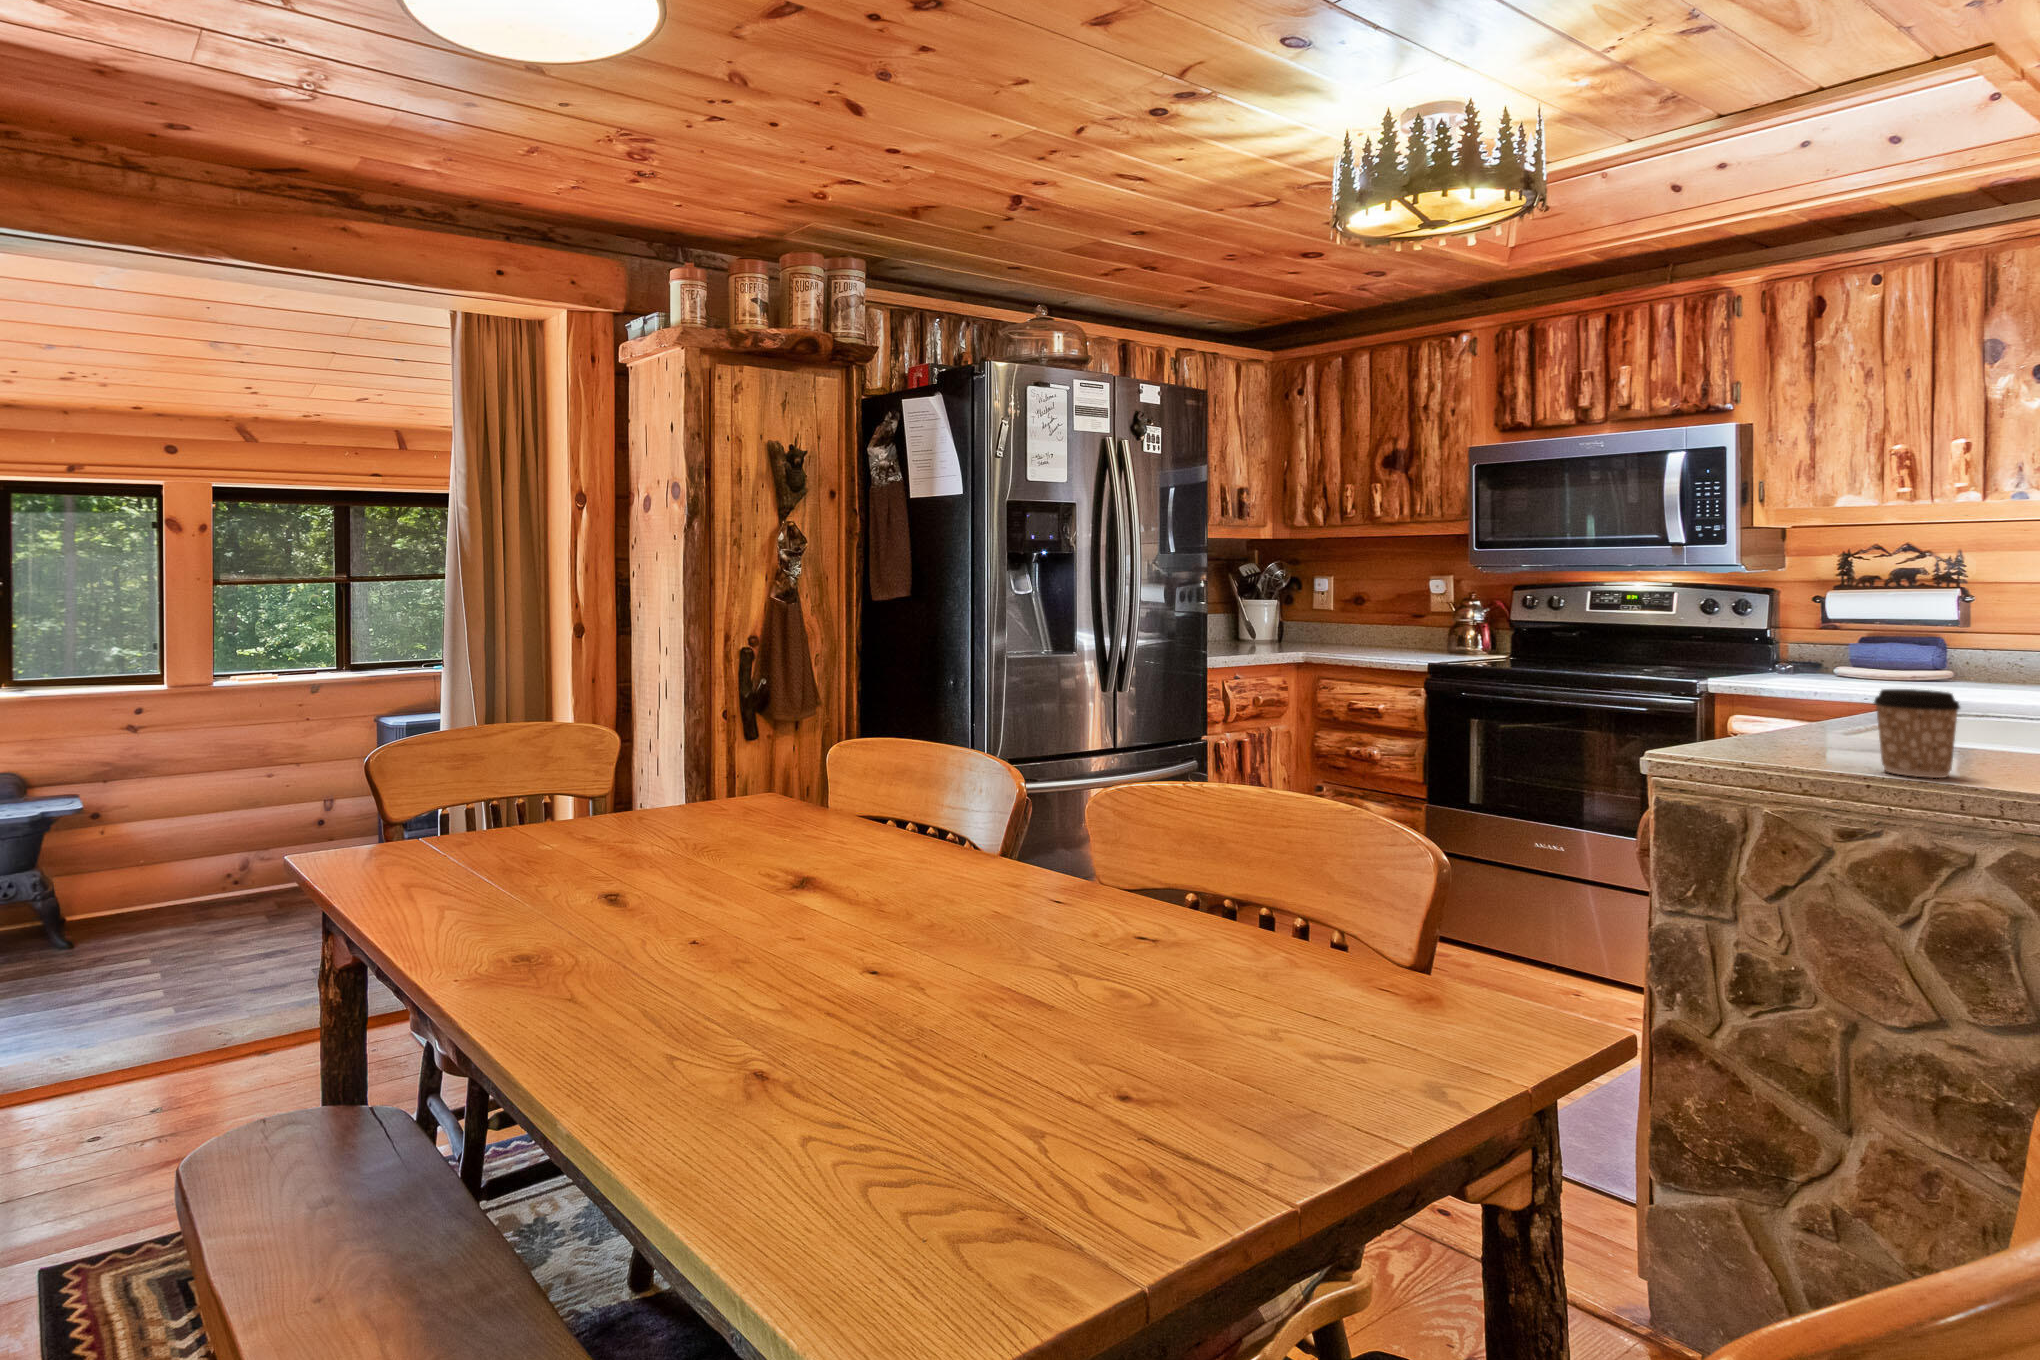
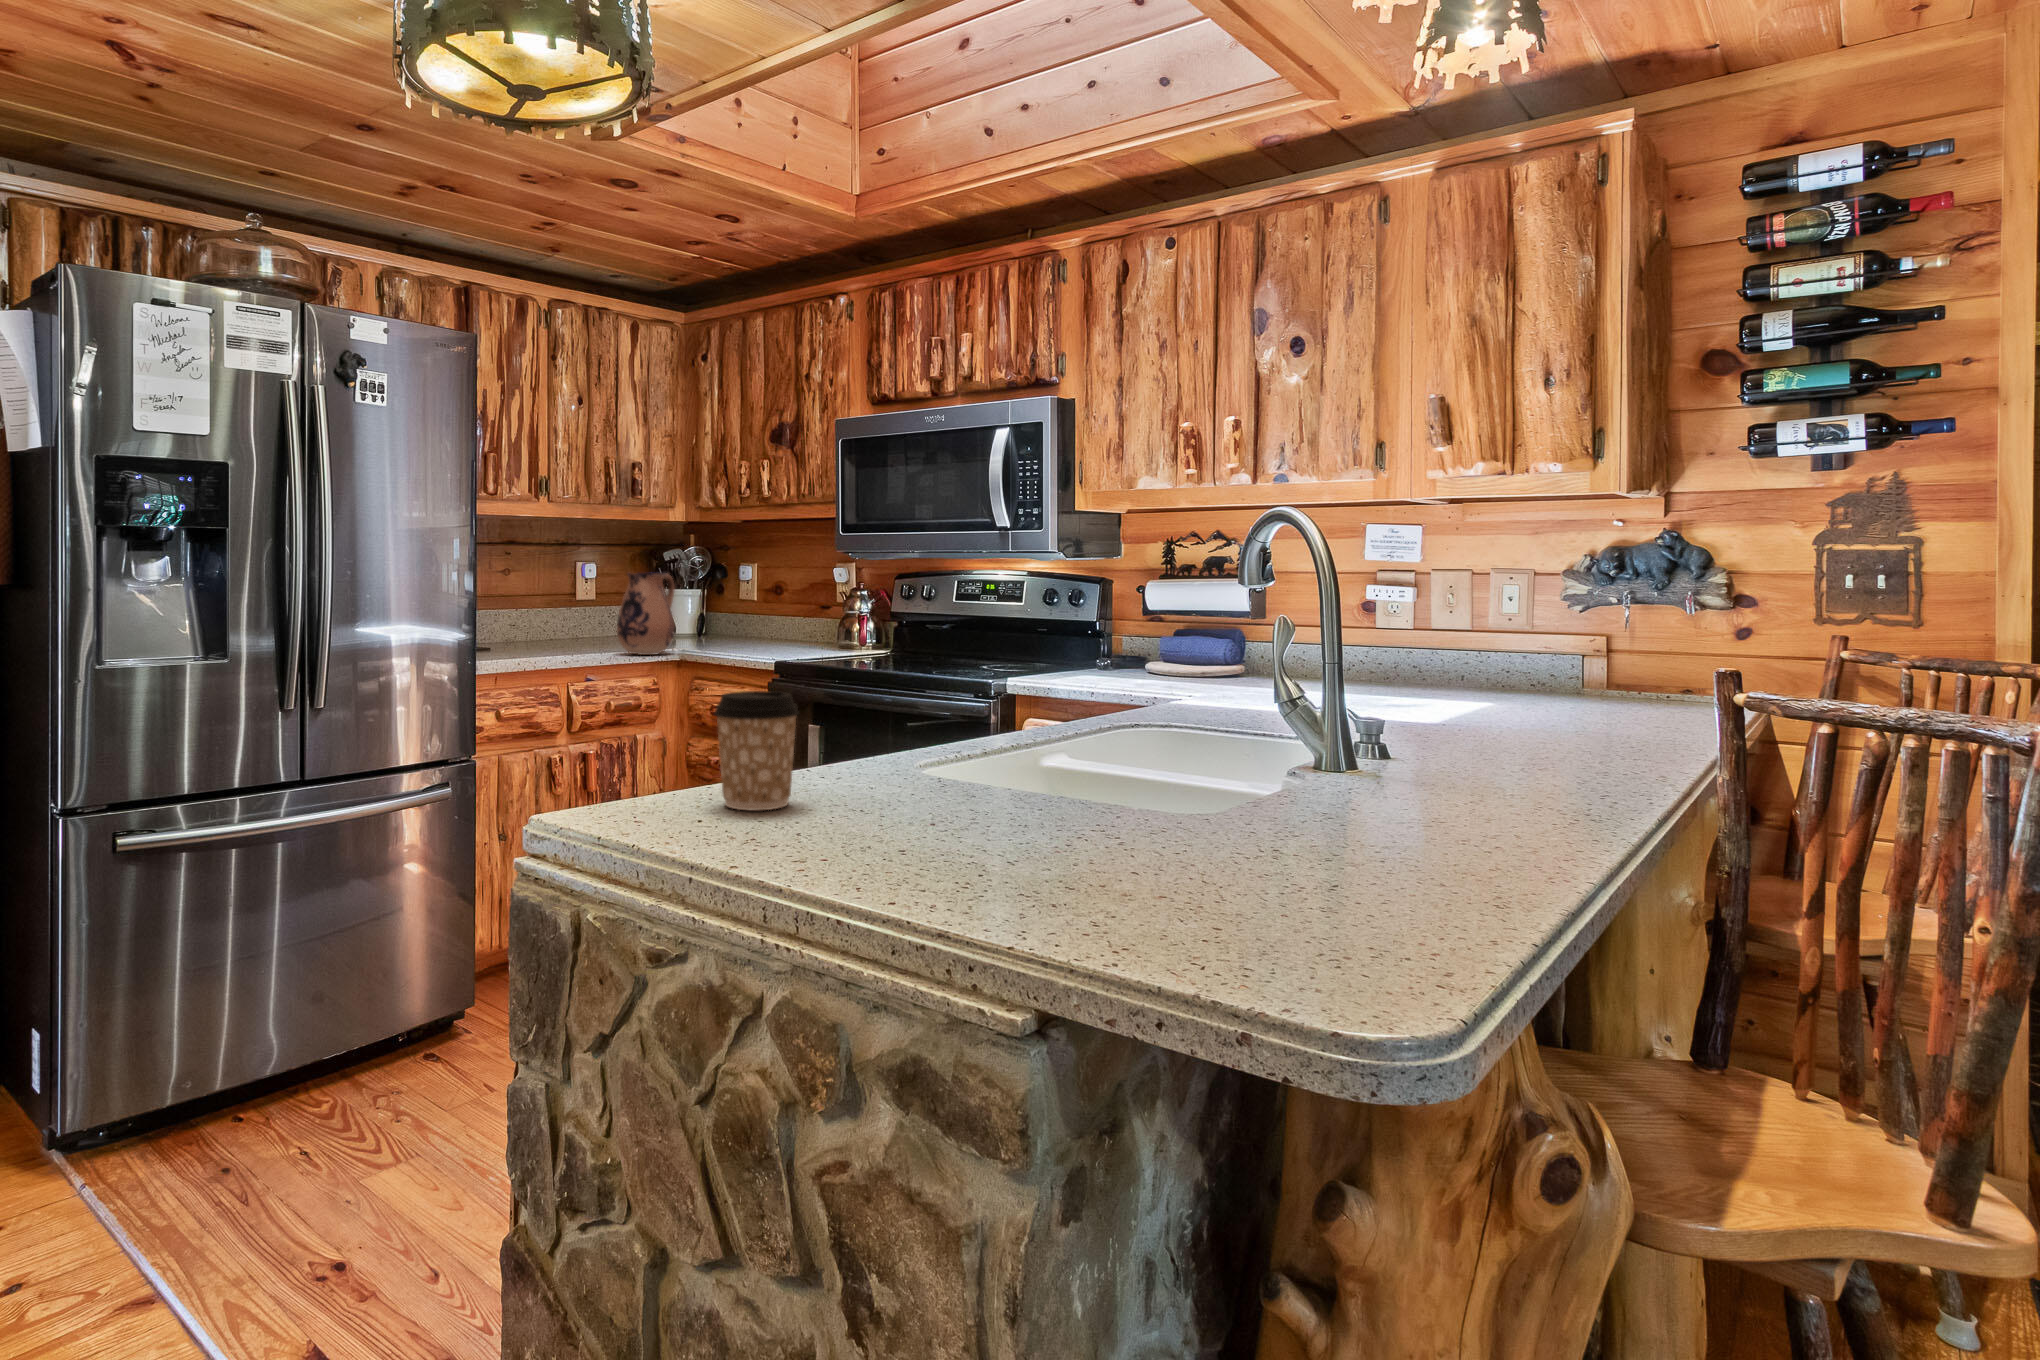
ceramic pitcher: none [1262,583,1314,654] -> present [617,573,675,655]

